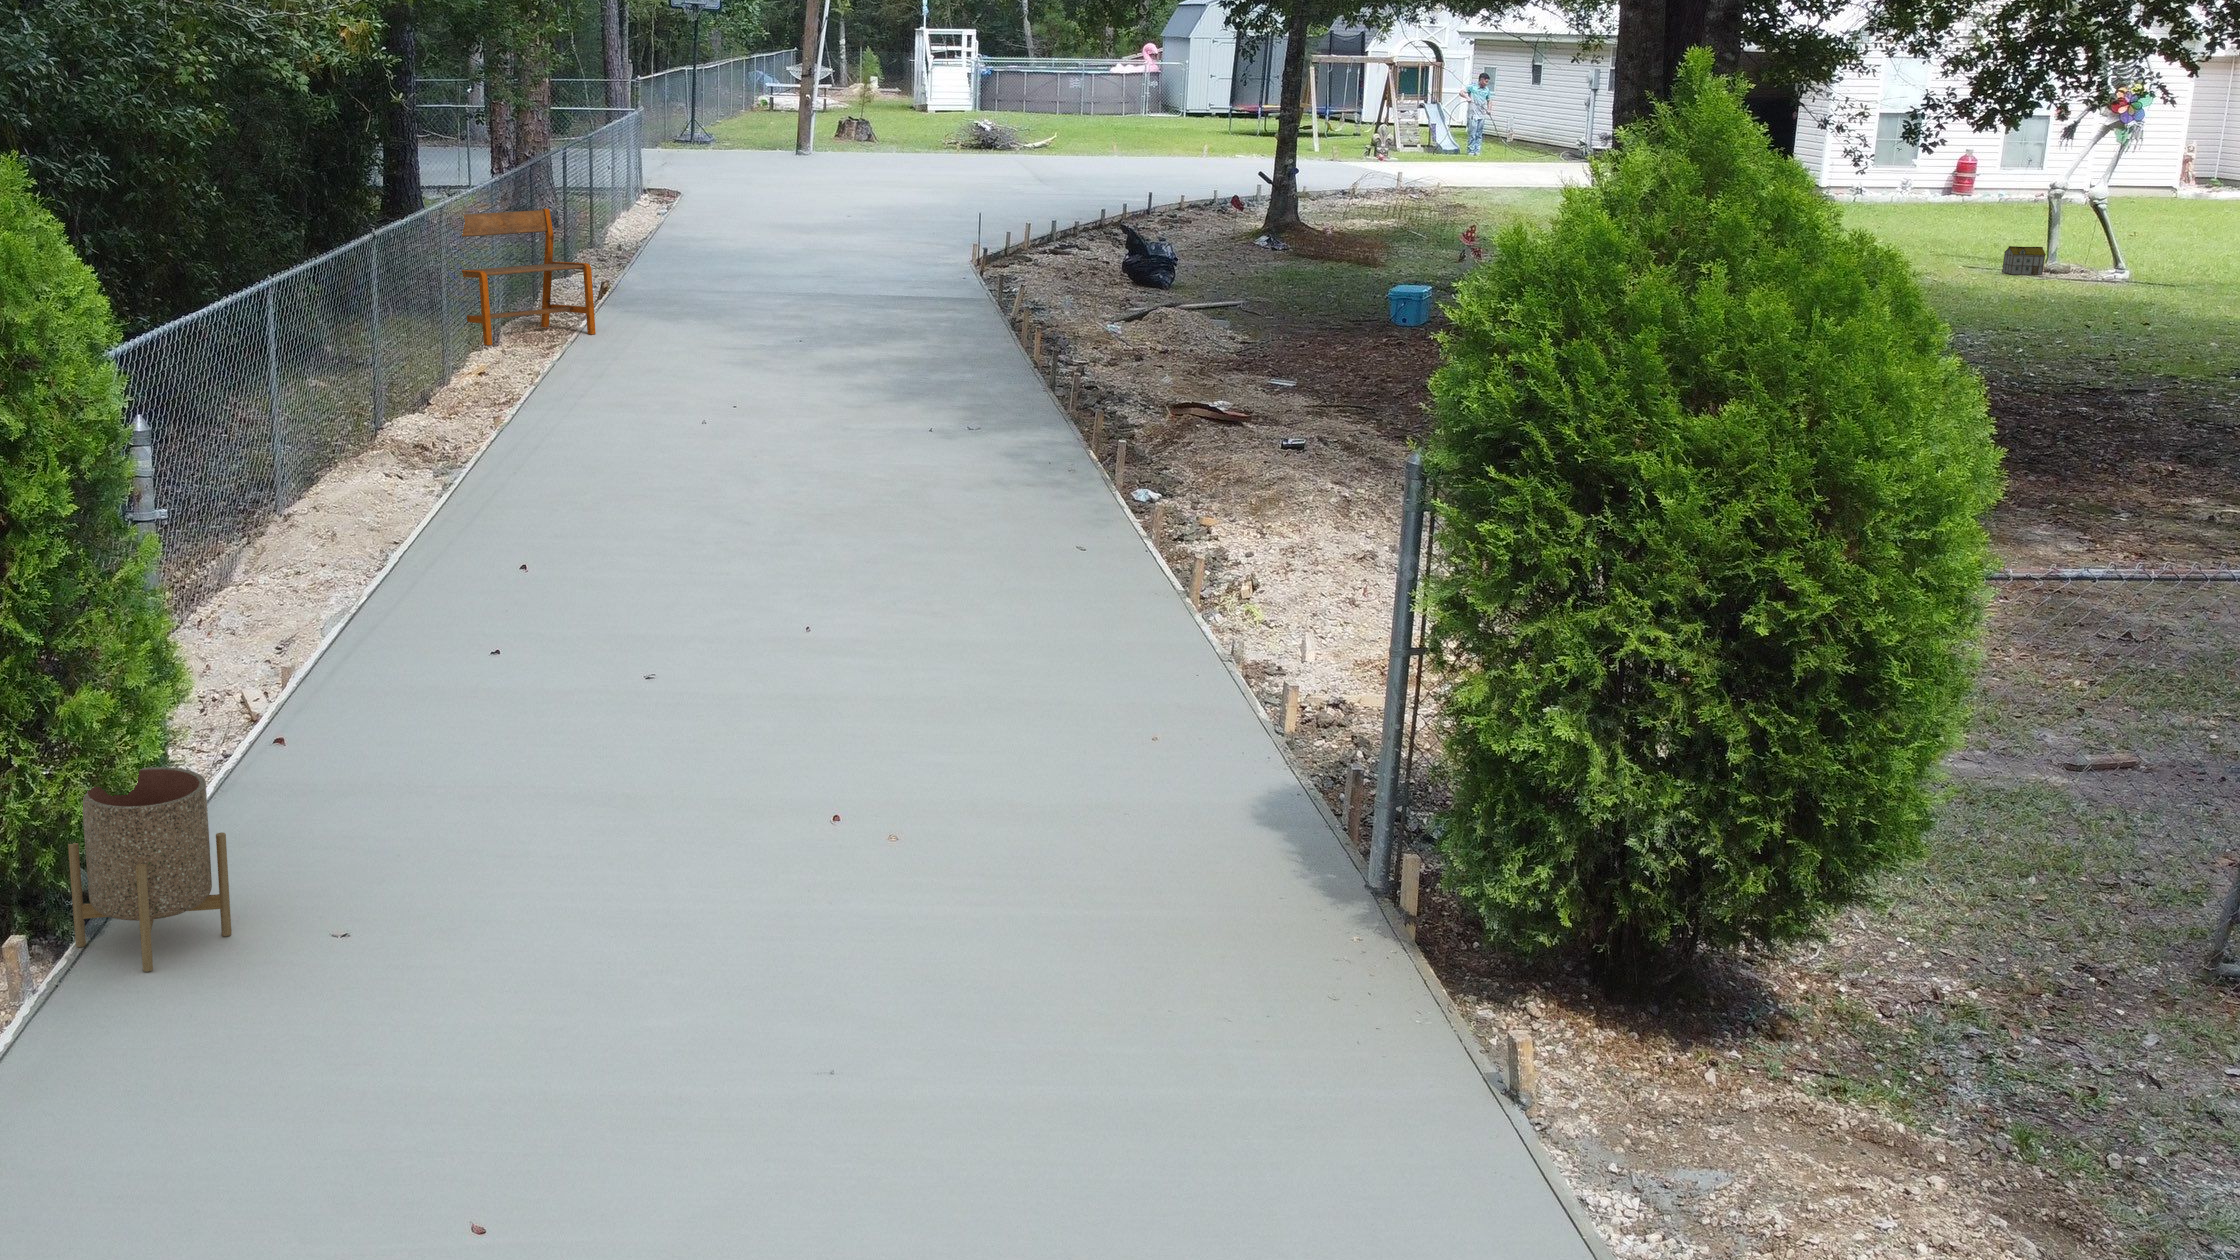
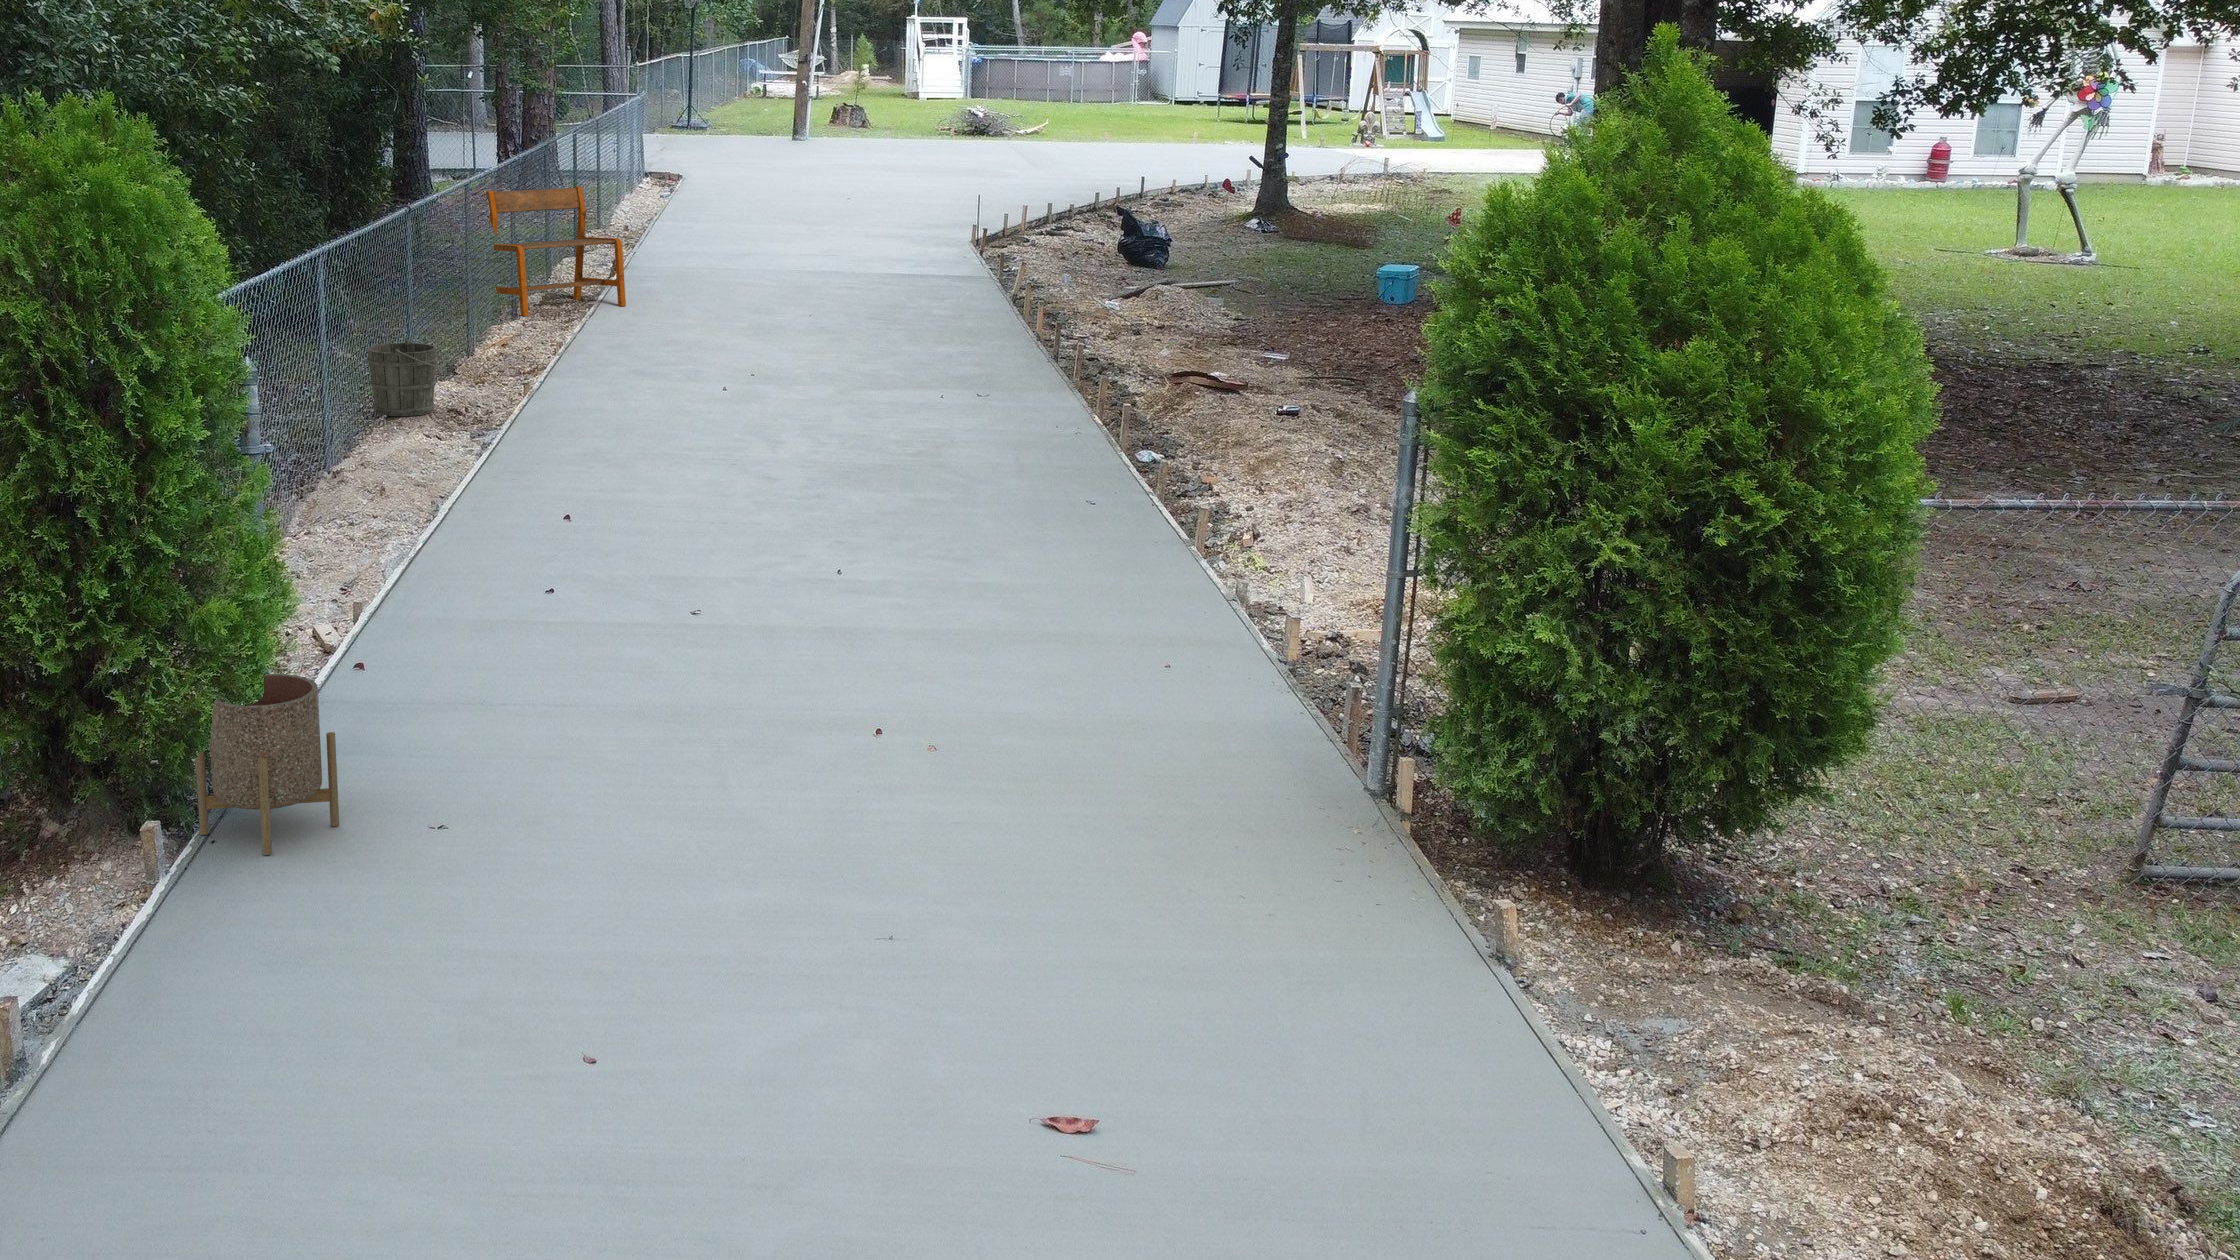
toy house: present [2002,246,2046,275] -> none [1969,228,2011,256]
bucket: none [310,375,393,457] -> present [366,339,444,416]

